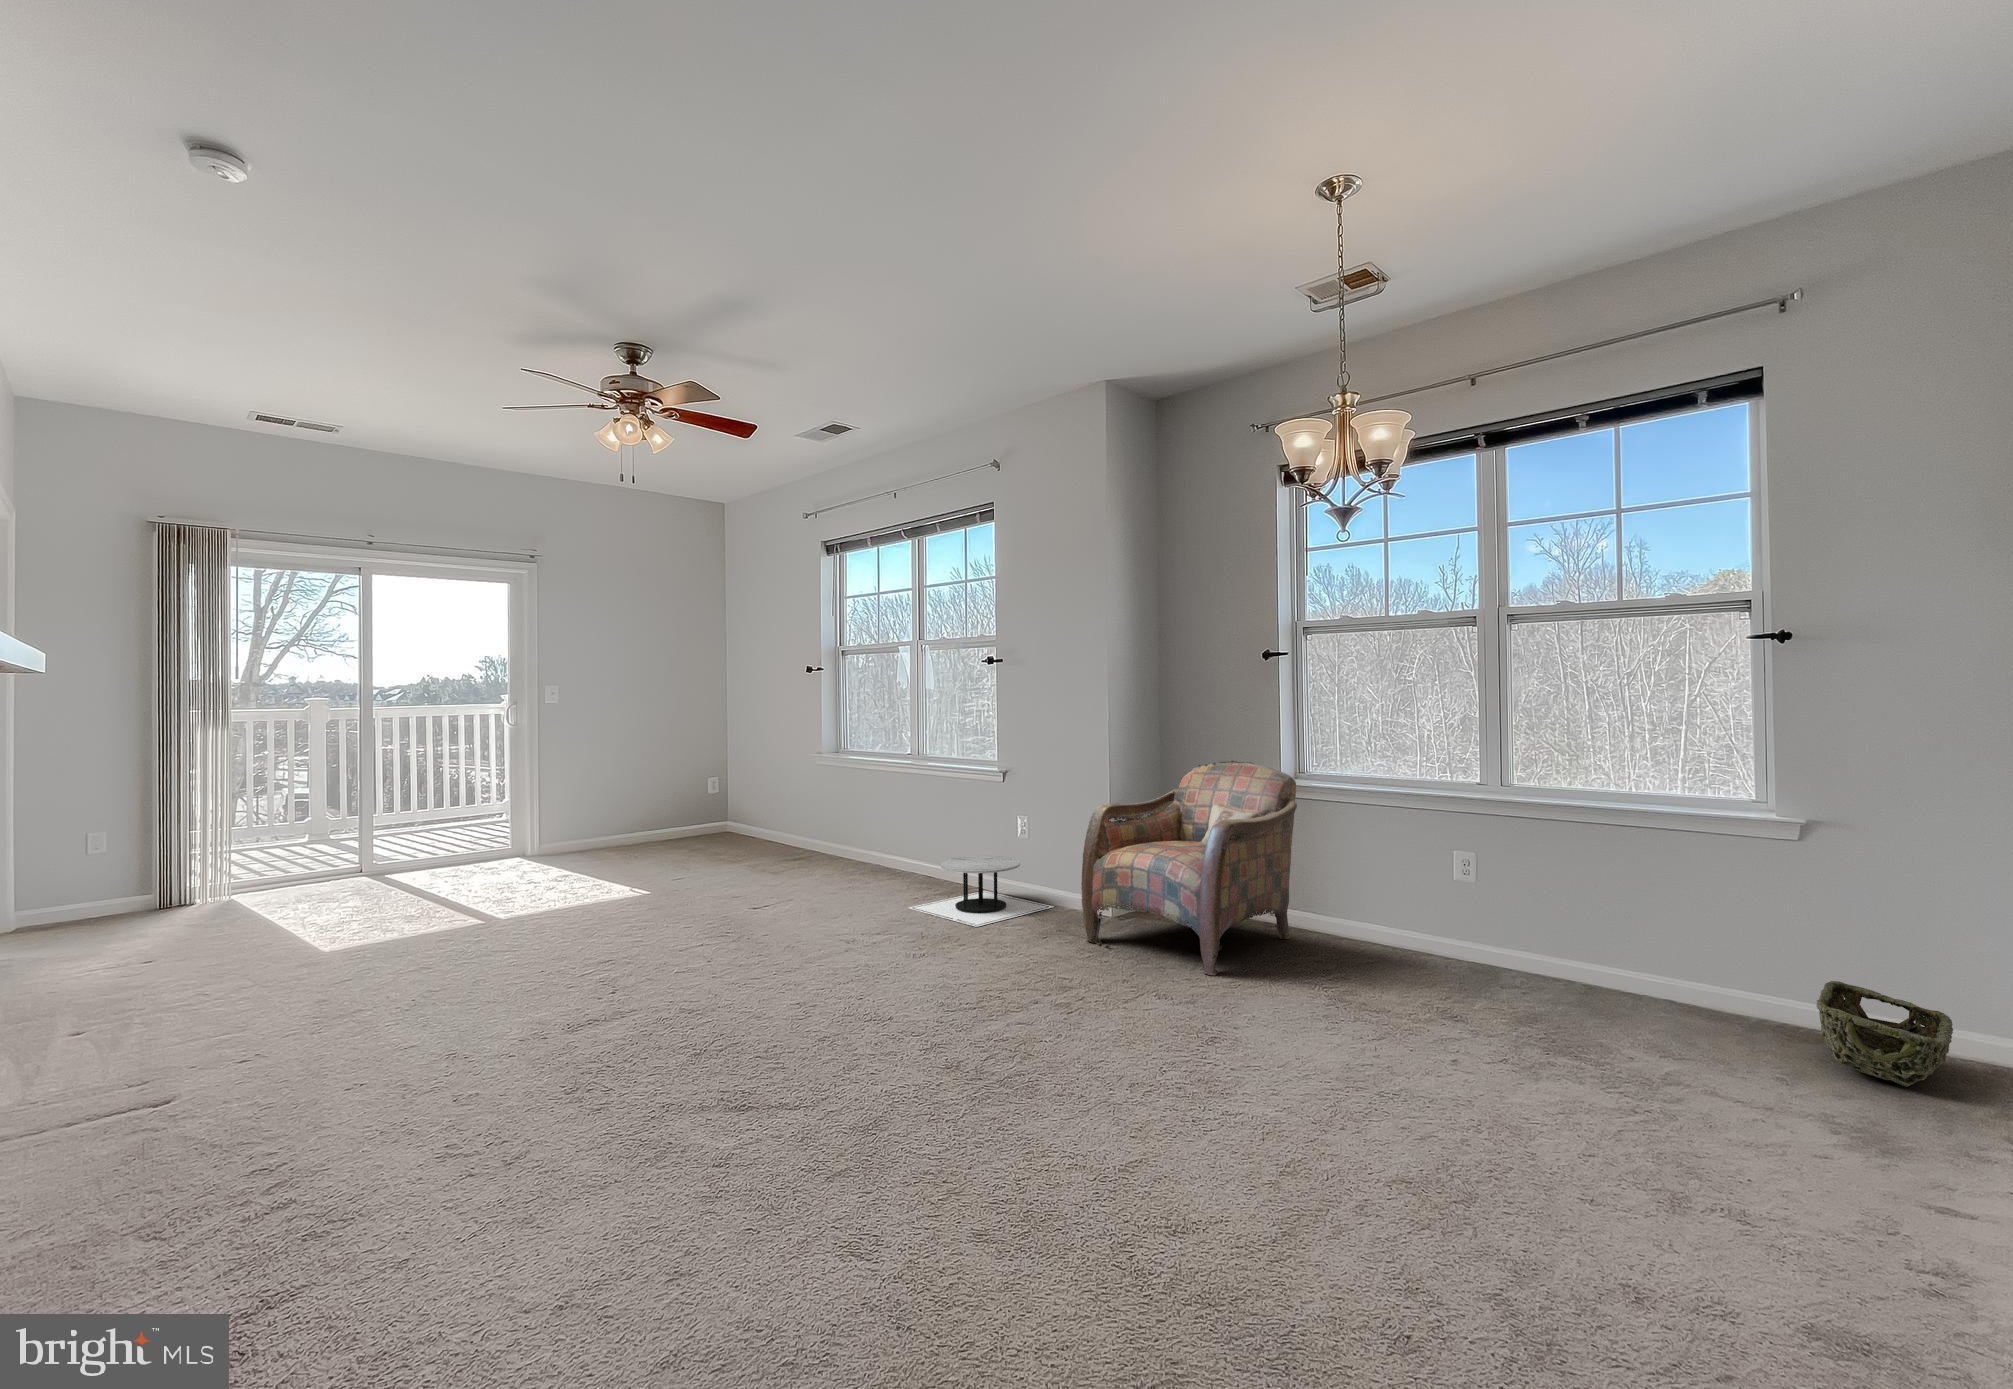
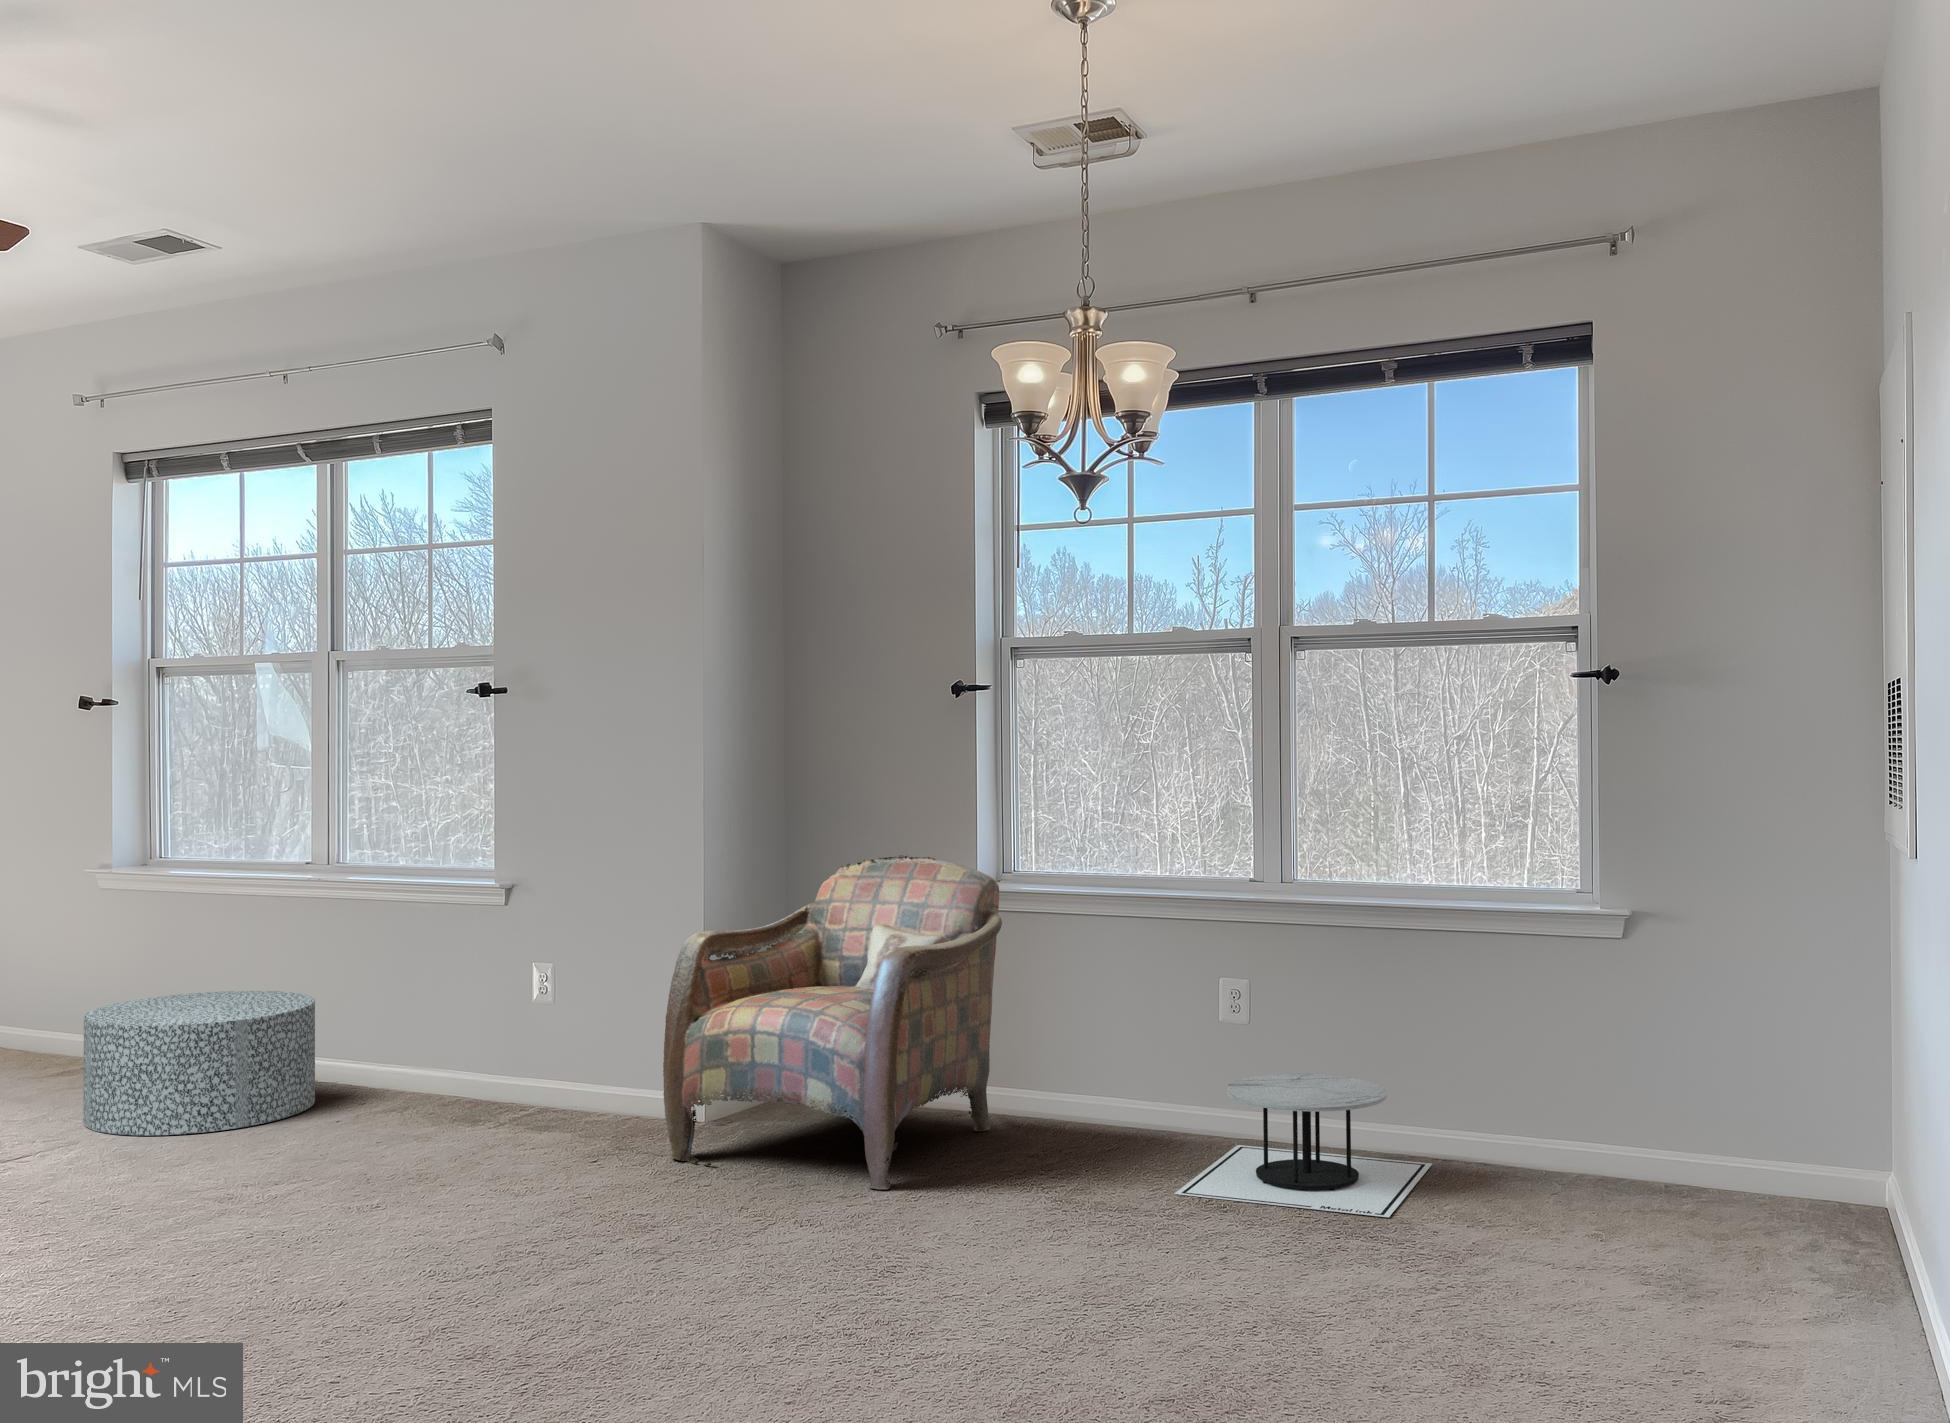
ottoman: none [792,824,907,901] -> present [83,991,315,1135]
side table: present [909,856,1054,927] -> present [1175,1073,1432,1217]
woven basket: present [1817,981,1953,1087] -> none [1640,1115,1775,1230]

